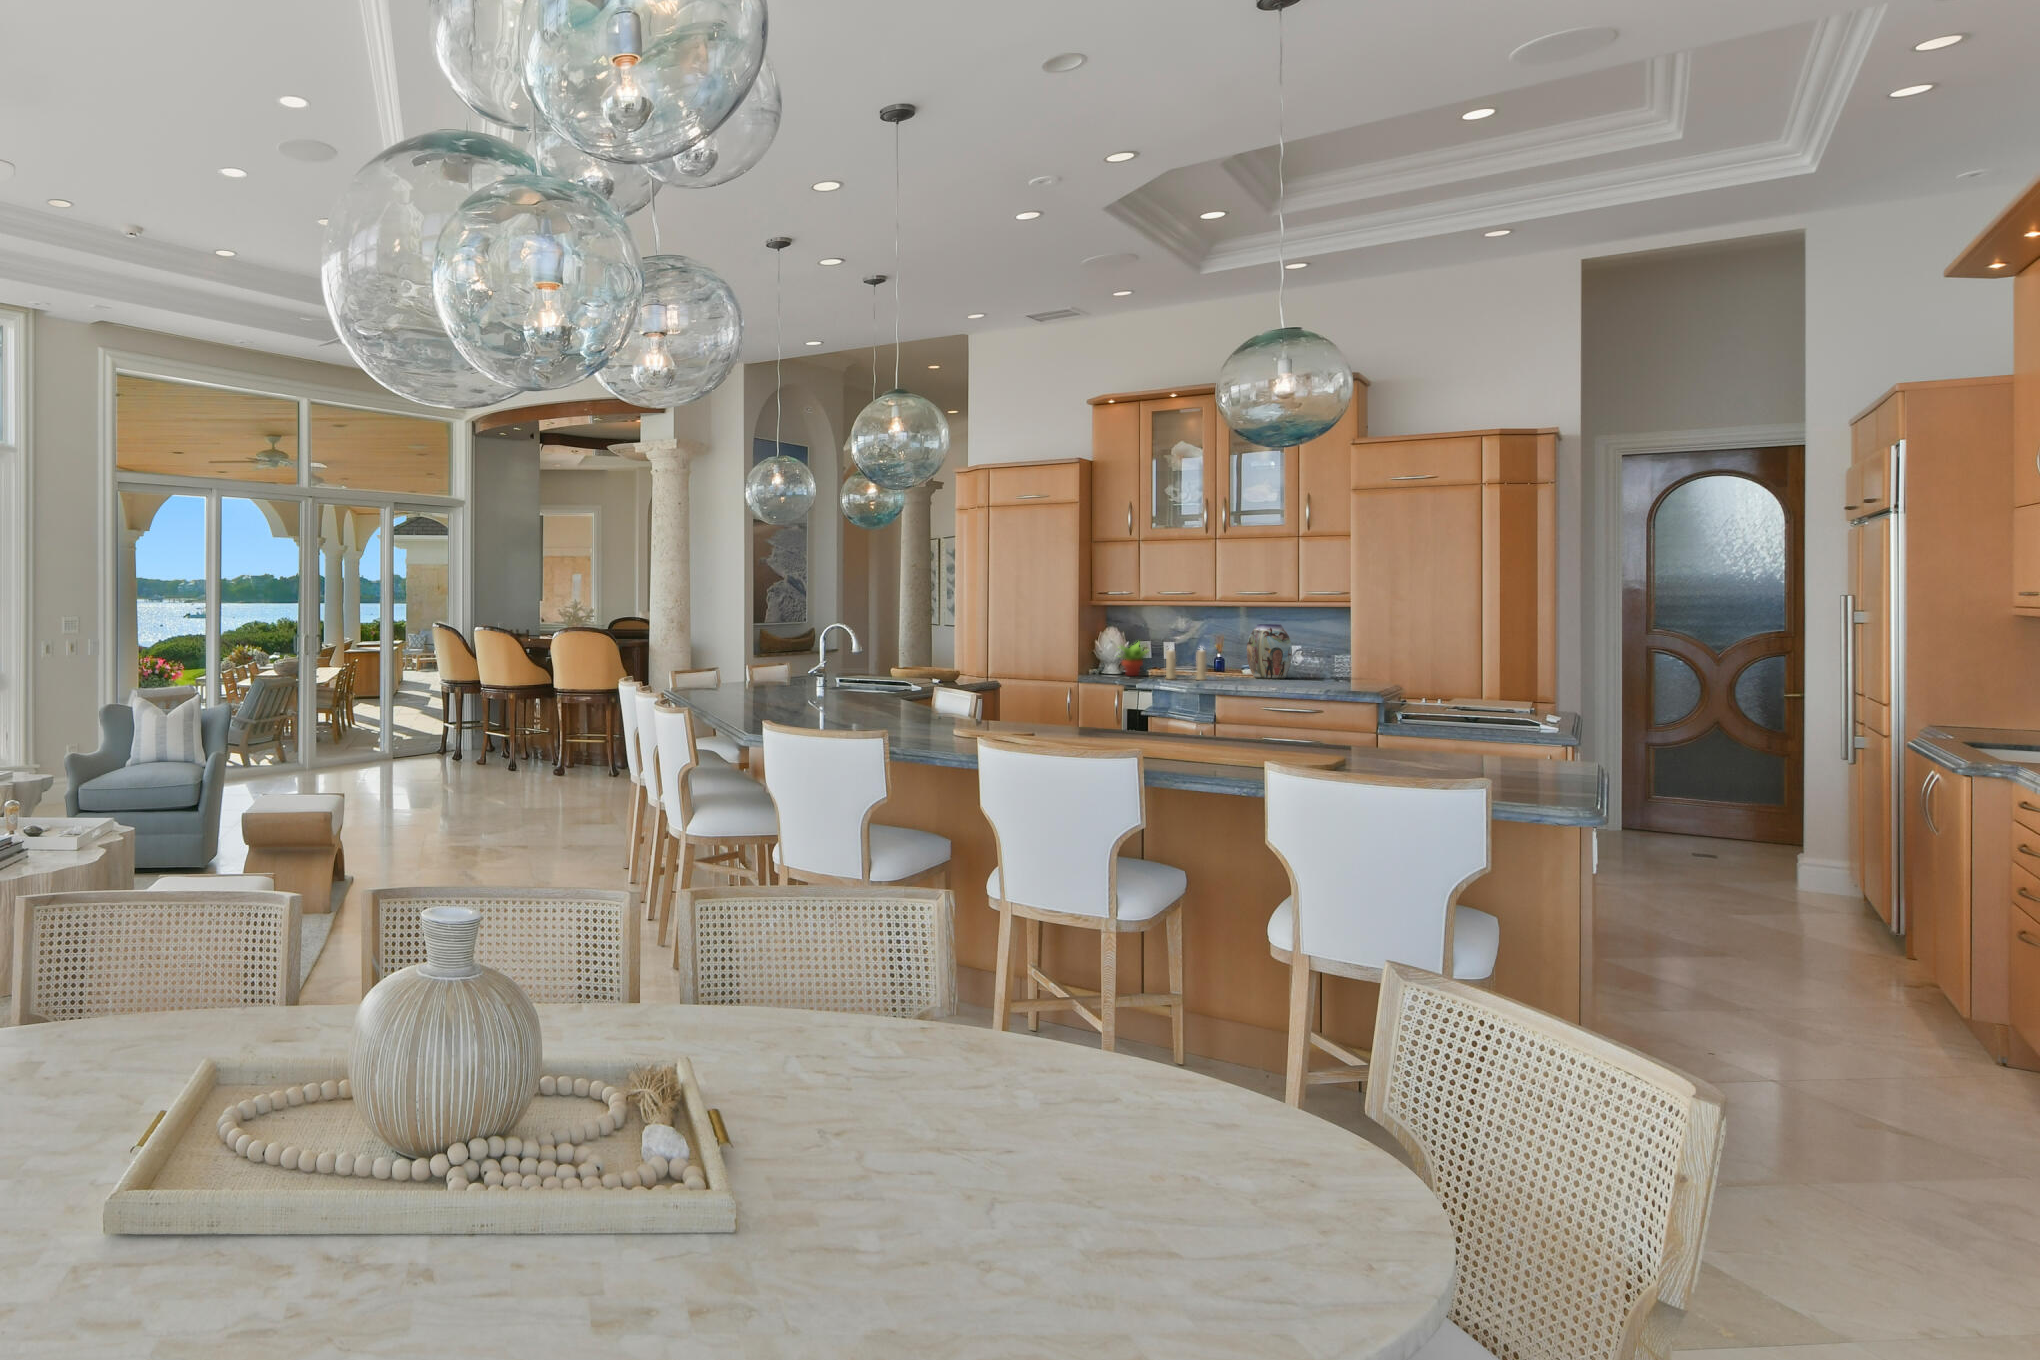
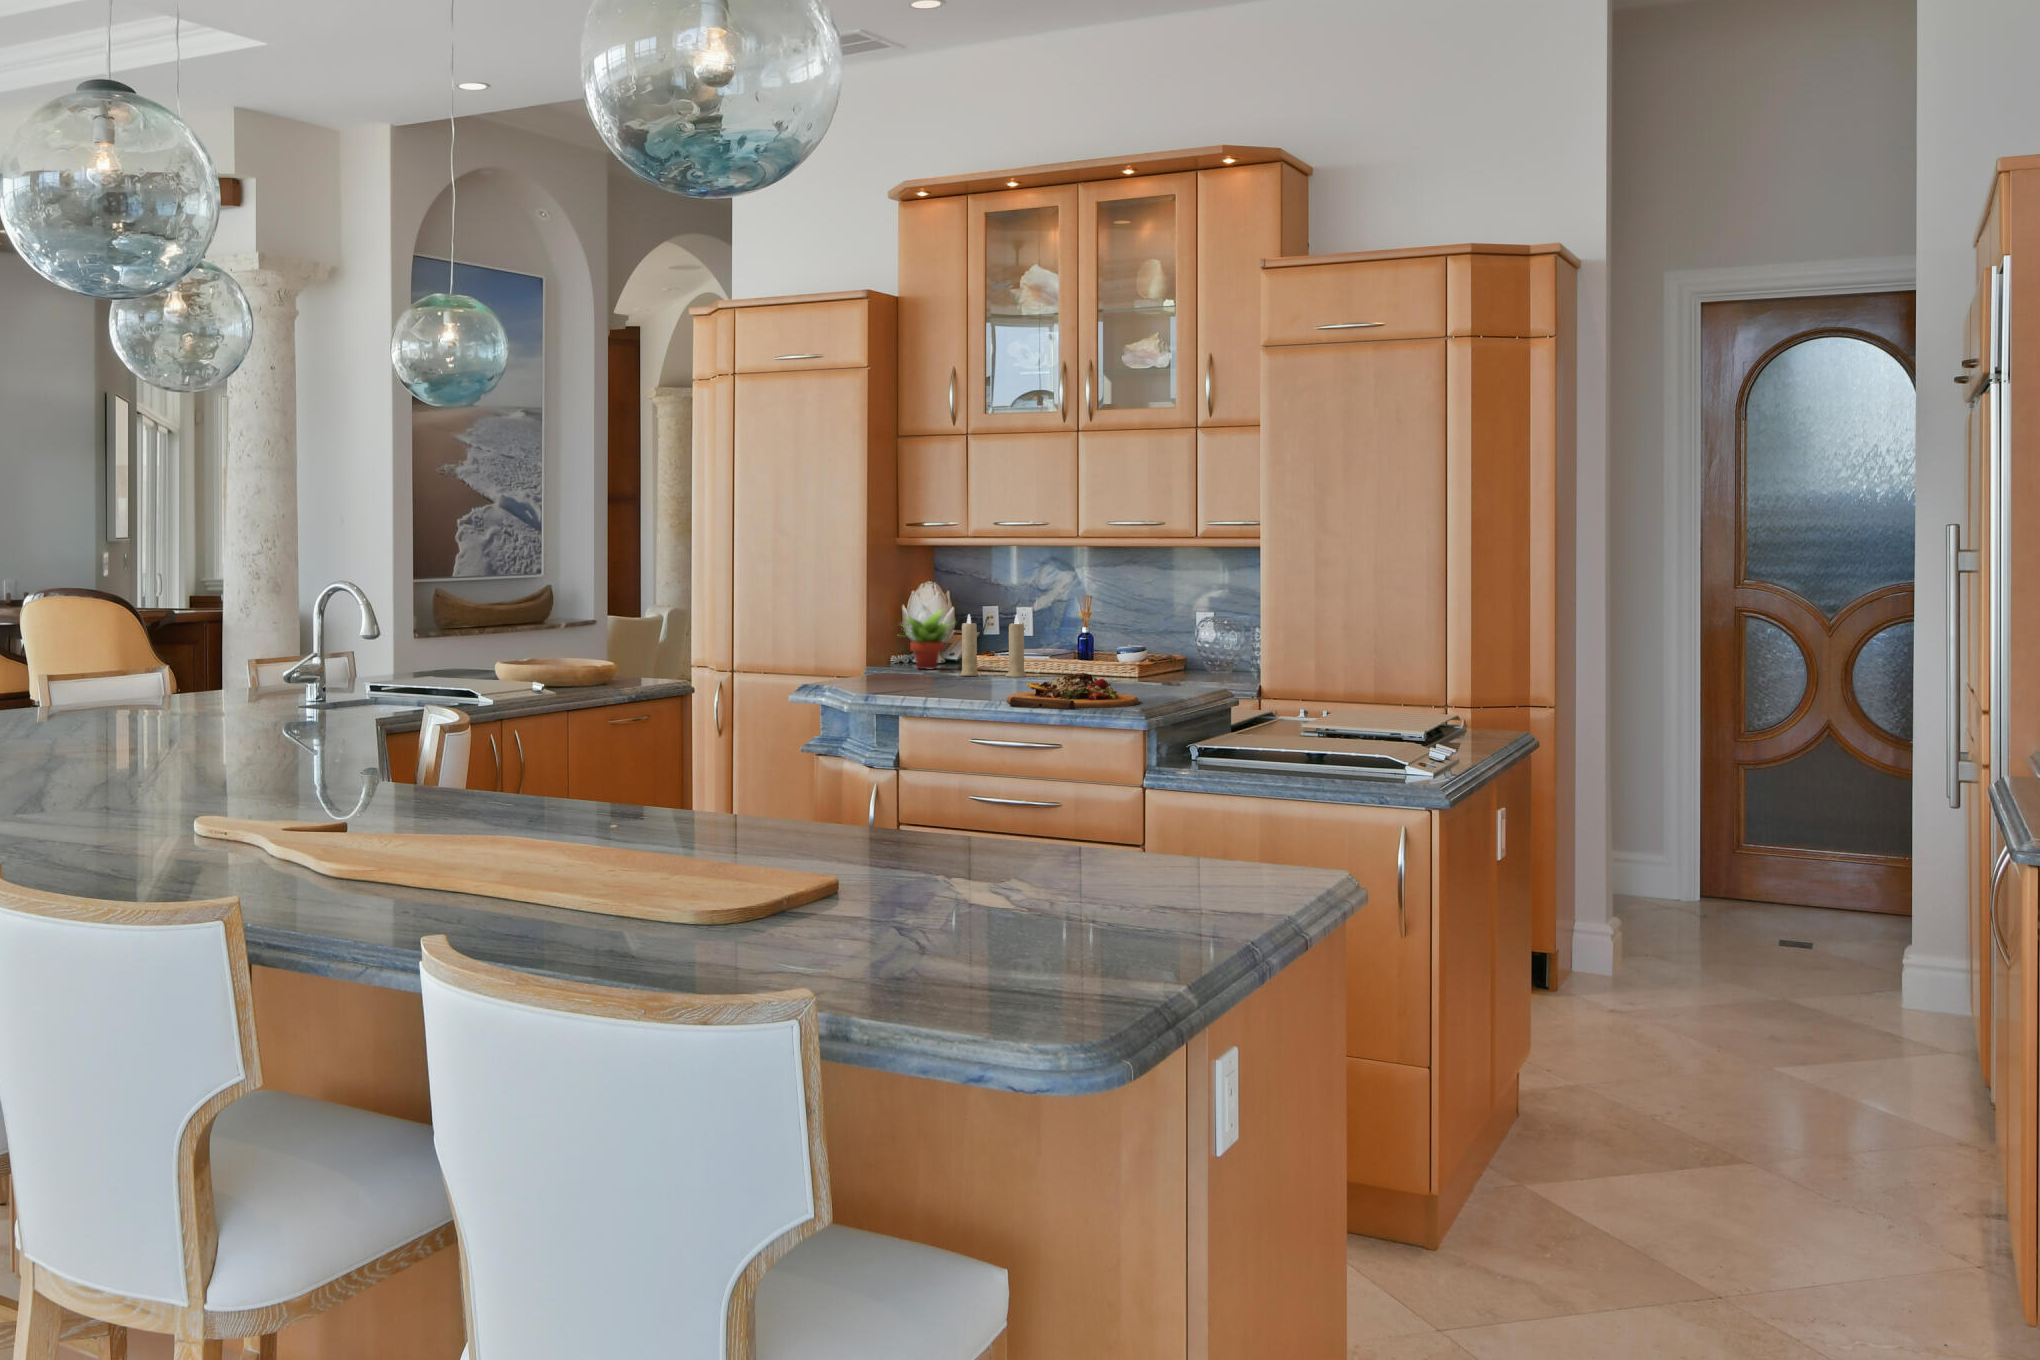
vase: present [1247,624,1292,679] -> none [1100,578,1167,674]
cutting board: none [1237,676,1321,696] -> present [1007,673,1139,710]

